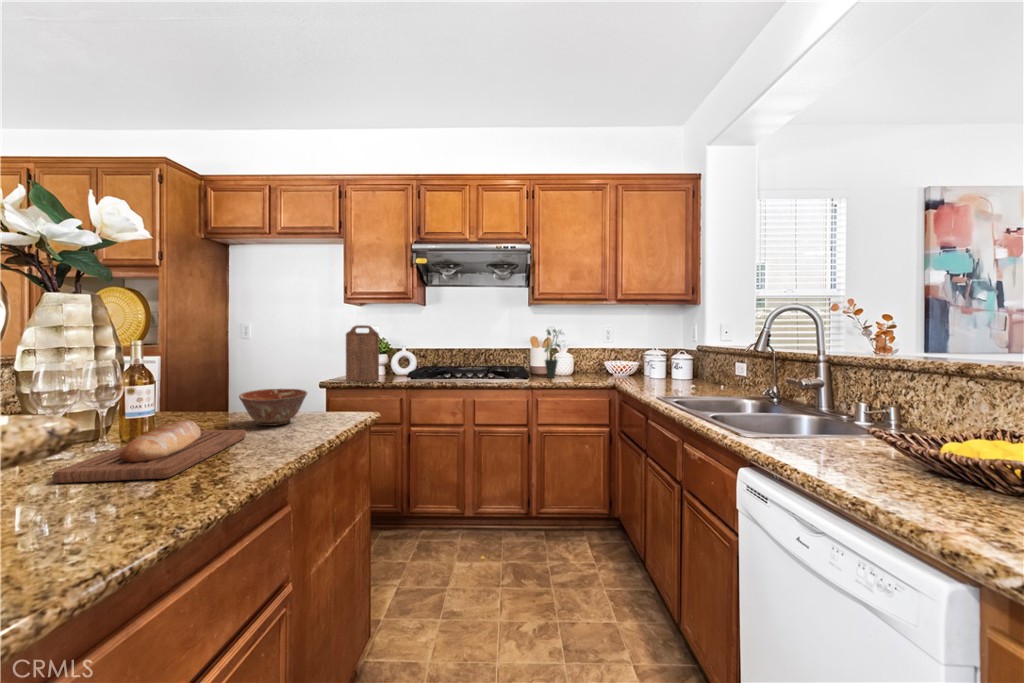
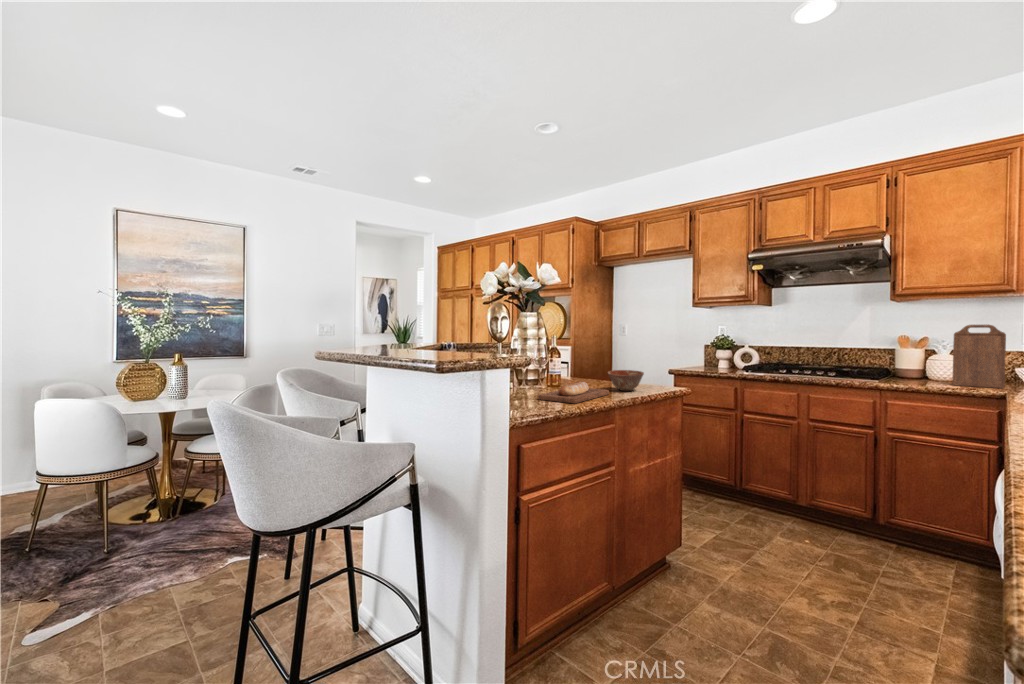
cutting board: present [346,325,379,381] -> present [953,324,1006,388]
potted plant: present [545,329,561,378] -> none [907,325,937,382]

